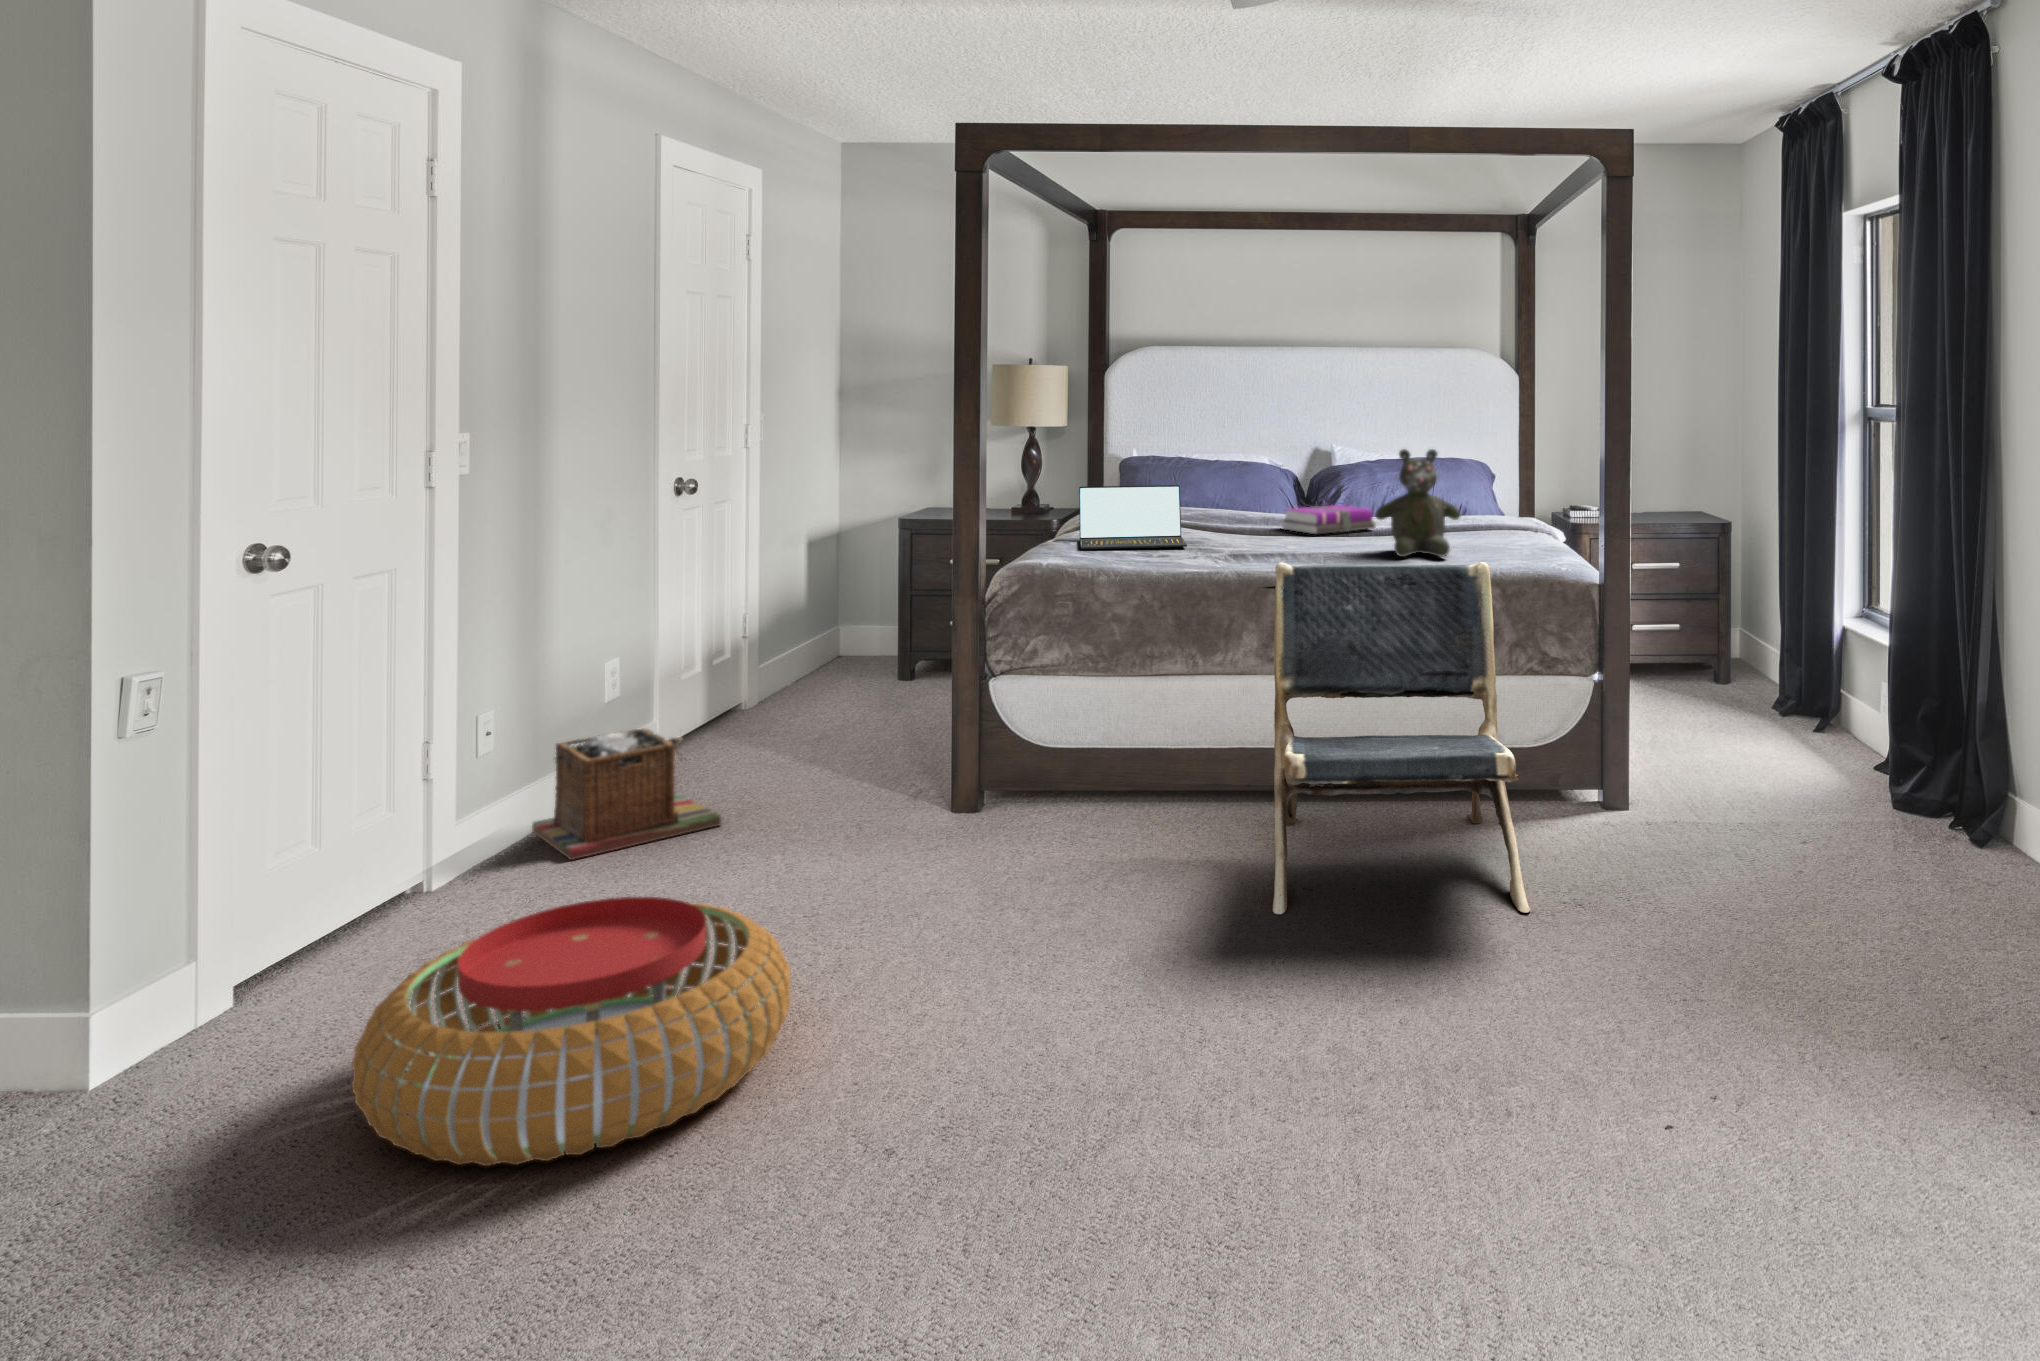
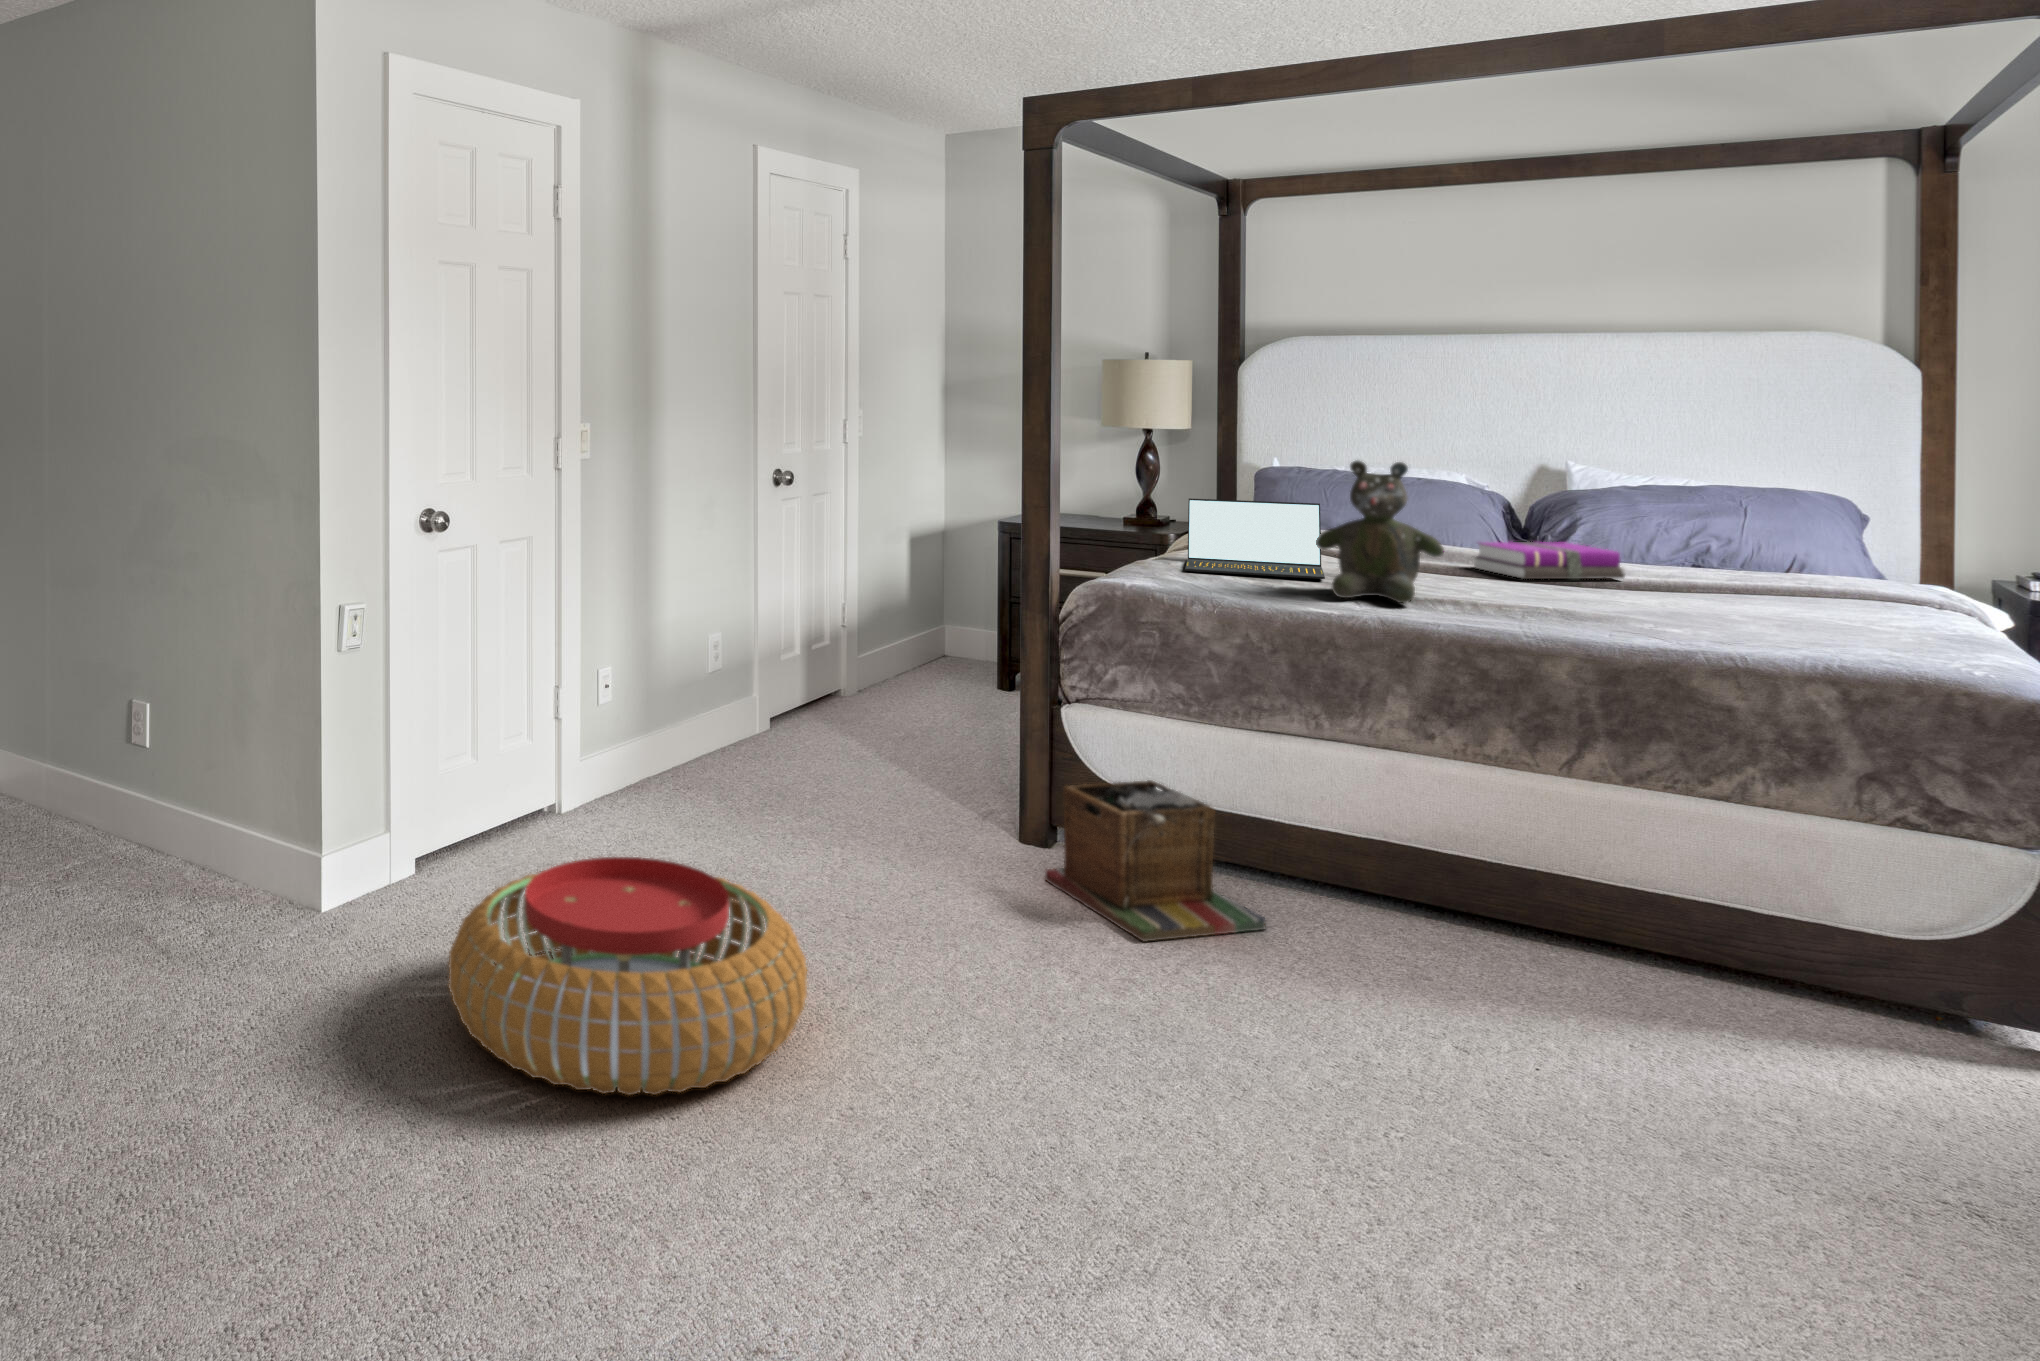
teddy bear: present [1375,449,1460,557] -> present [1316,461,1444,603]
lounge chair: present [1272,562,1530,914] -> none [1407,610,1860,1177]
laundry basket: present [532,728,721,860] -> present [1045,780,1266,941]

